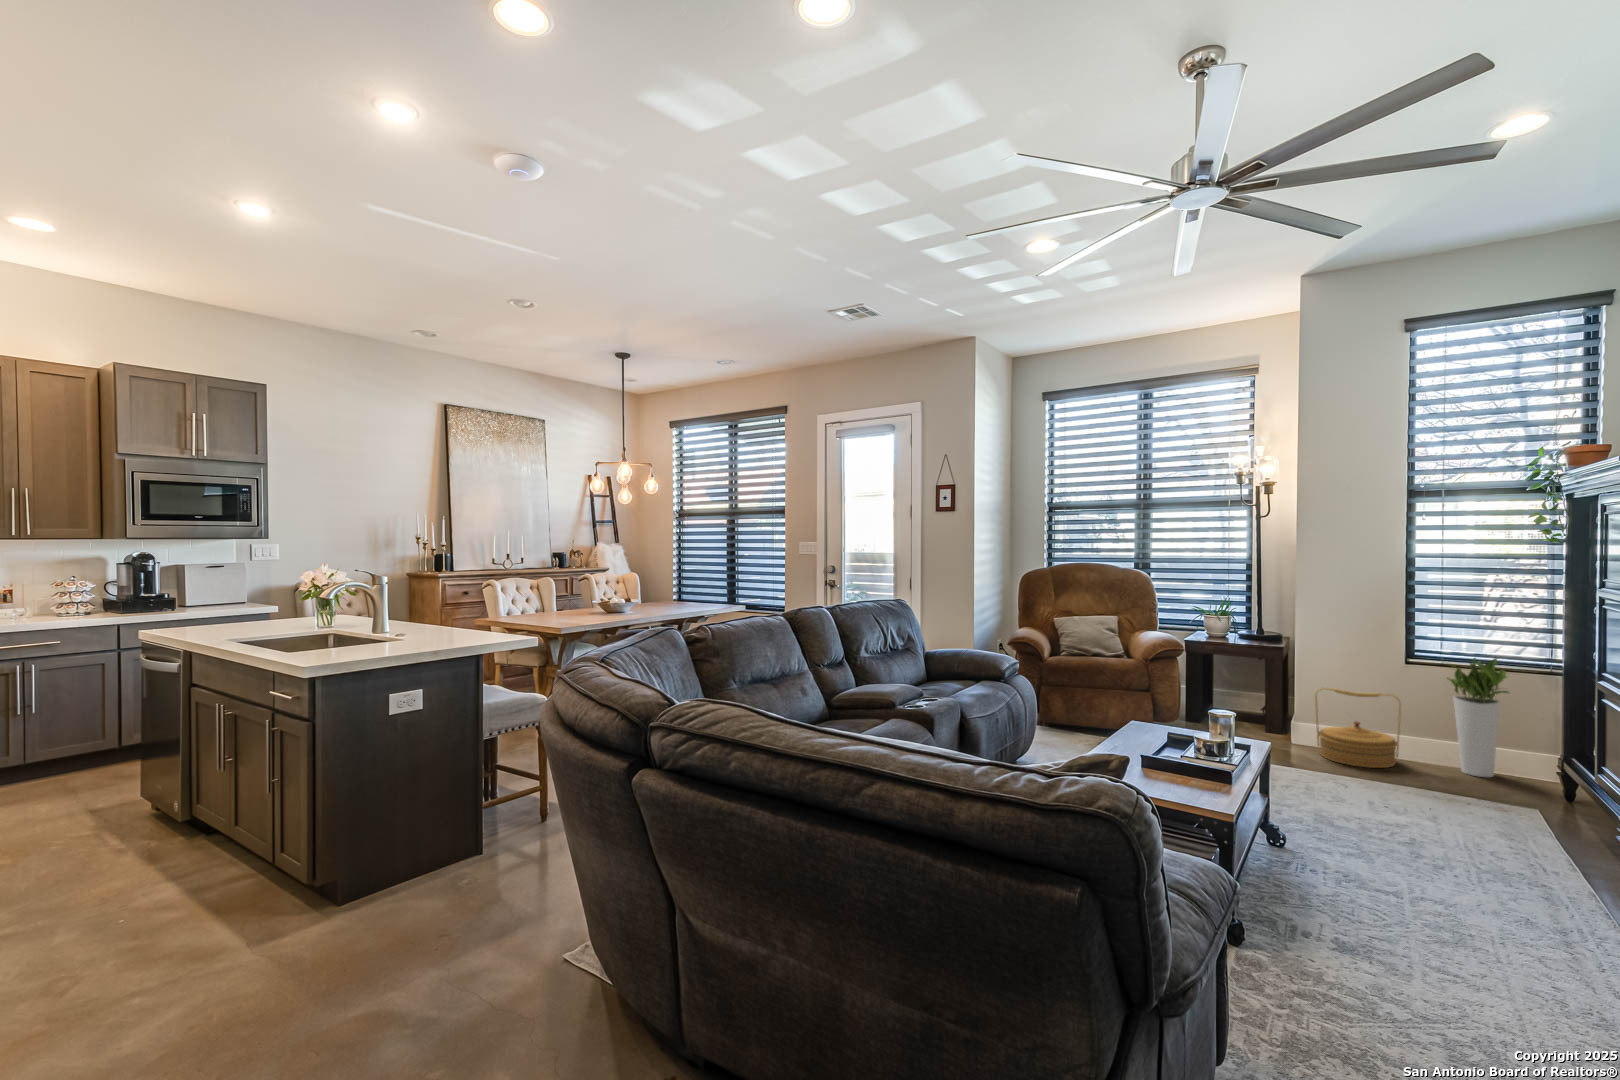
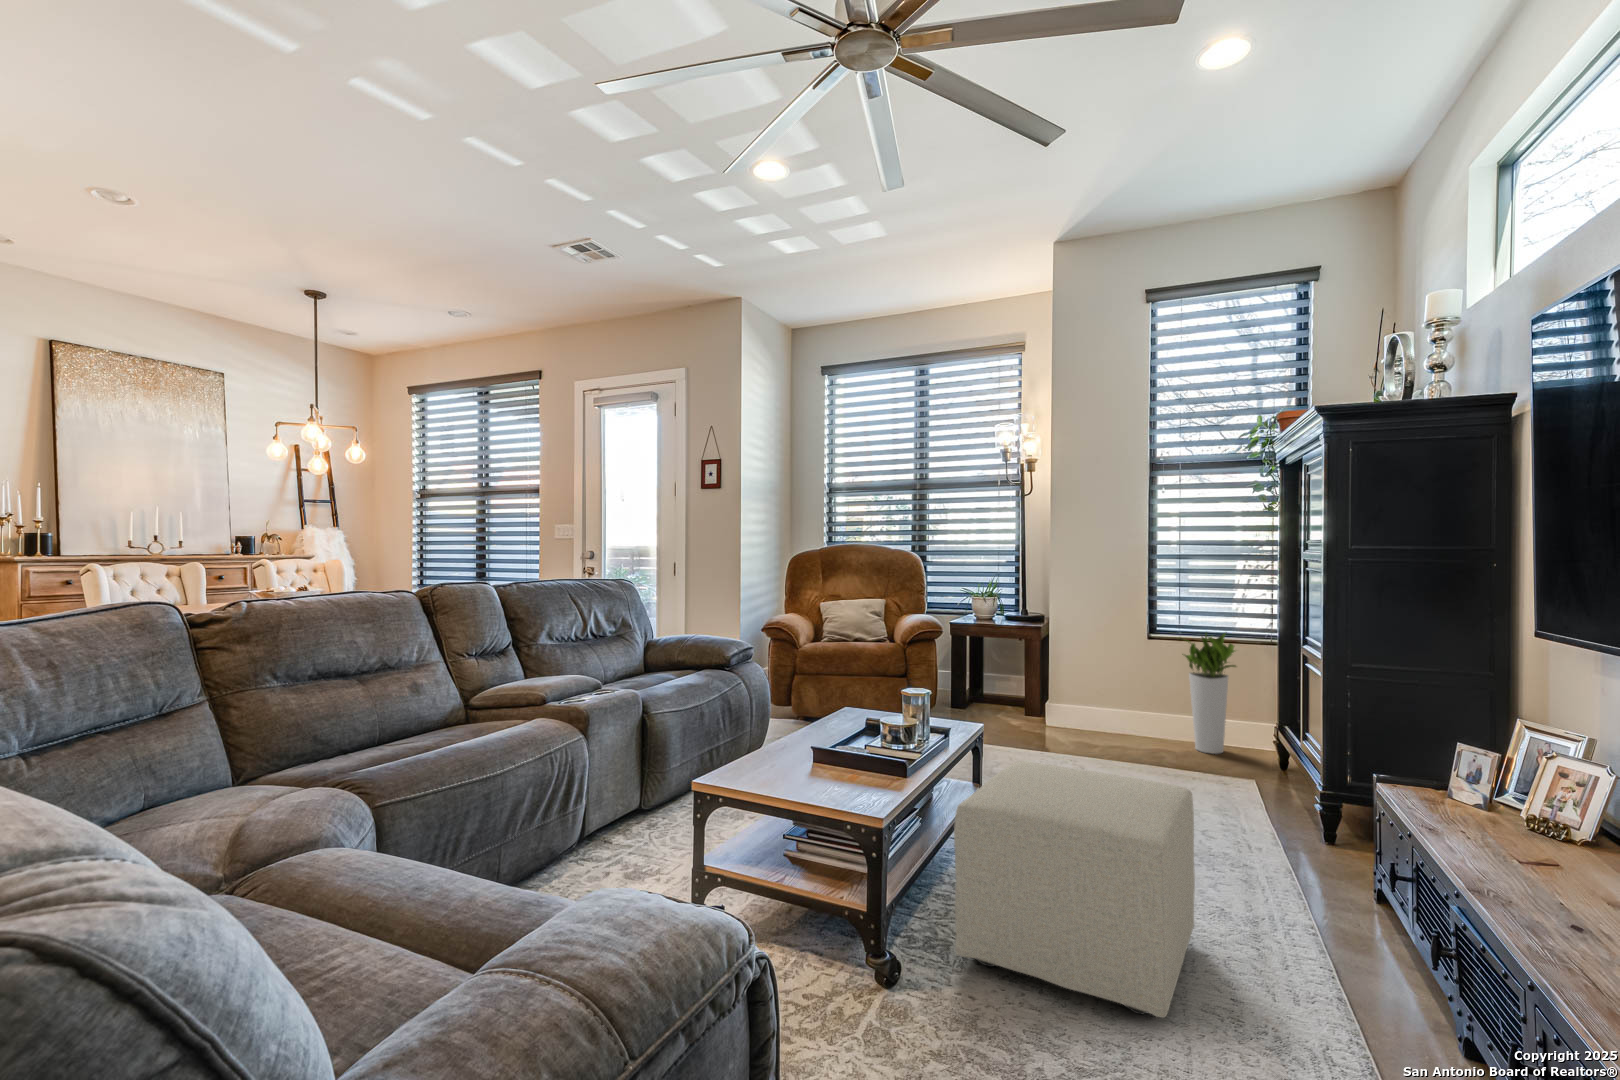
woven basket: present [1315,688,1401,768] -> none [1065,668,1142,750]
ottoman: none [1282,775,1508,999] -> present [954,761,1195,1017]

